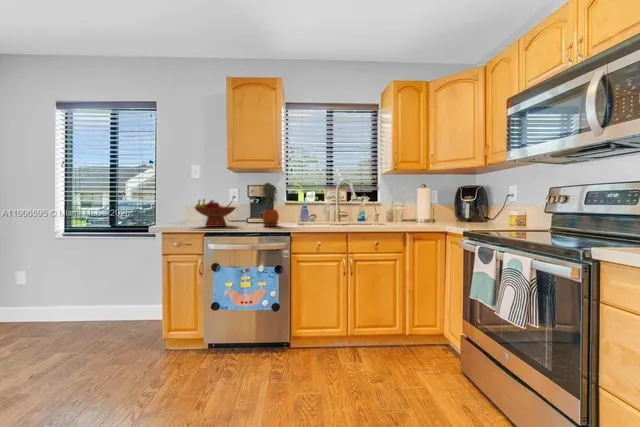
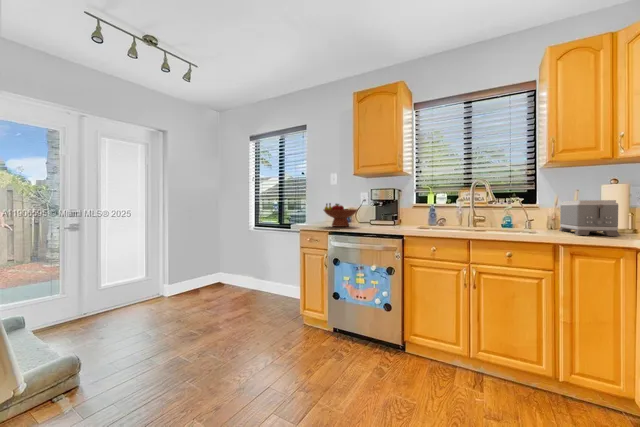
potted plant: present [262,183,279,226] -> none [378,186,395,228]
toaster: none [398,201,438,226] -> present [559,200,620,236]

